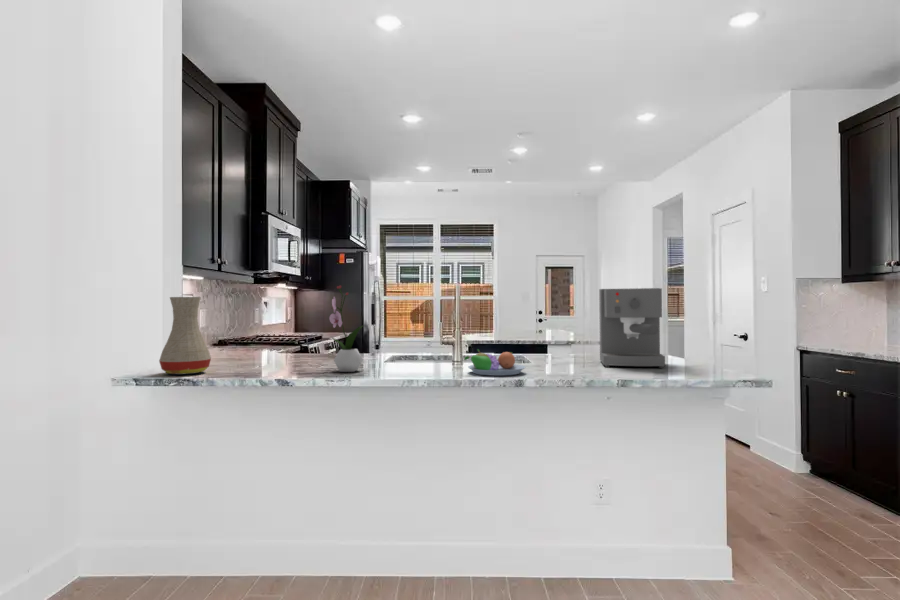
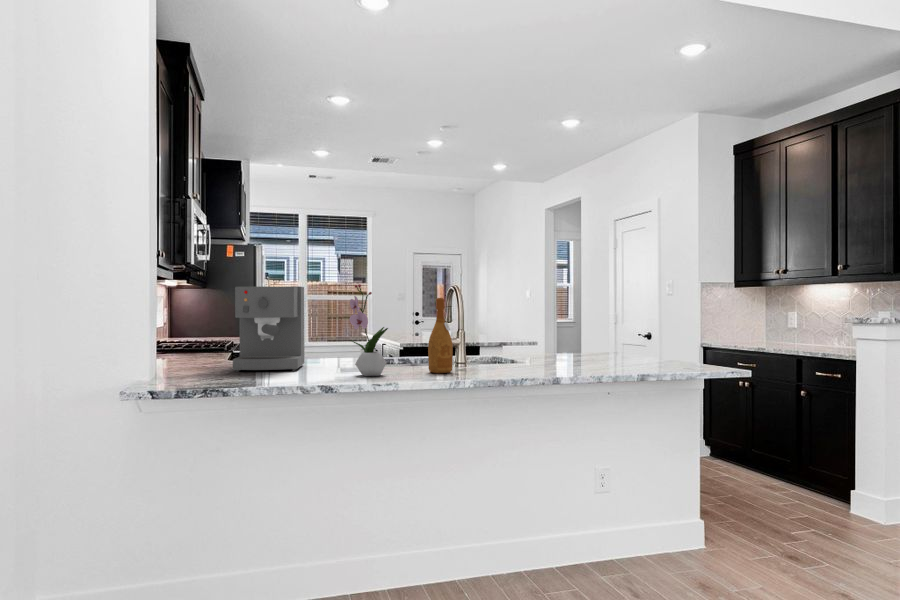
coffee maker: present [599,288,665,368] -> present [233,286,305,372]
vase: present [159,297,211,375] -> none [162,295,221,385]
wine bottle: none [407,298,431,371] -> present [428,298,453,373]
fruit bowl: present [464,349,525,376] -> none [491,349,548,375]

